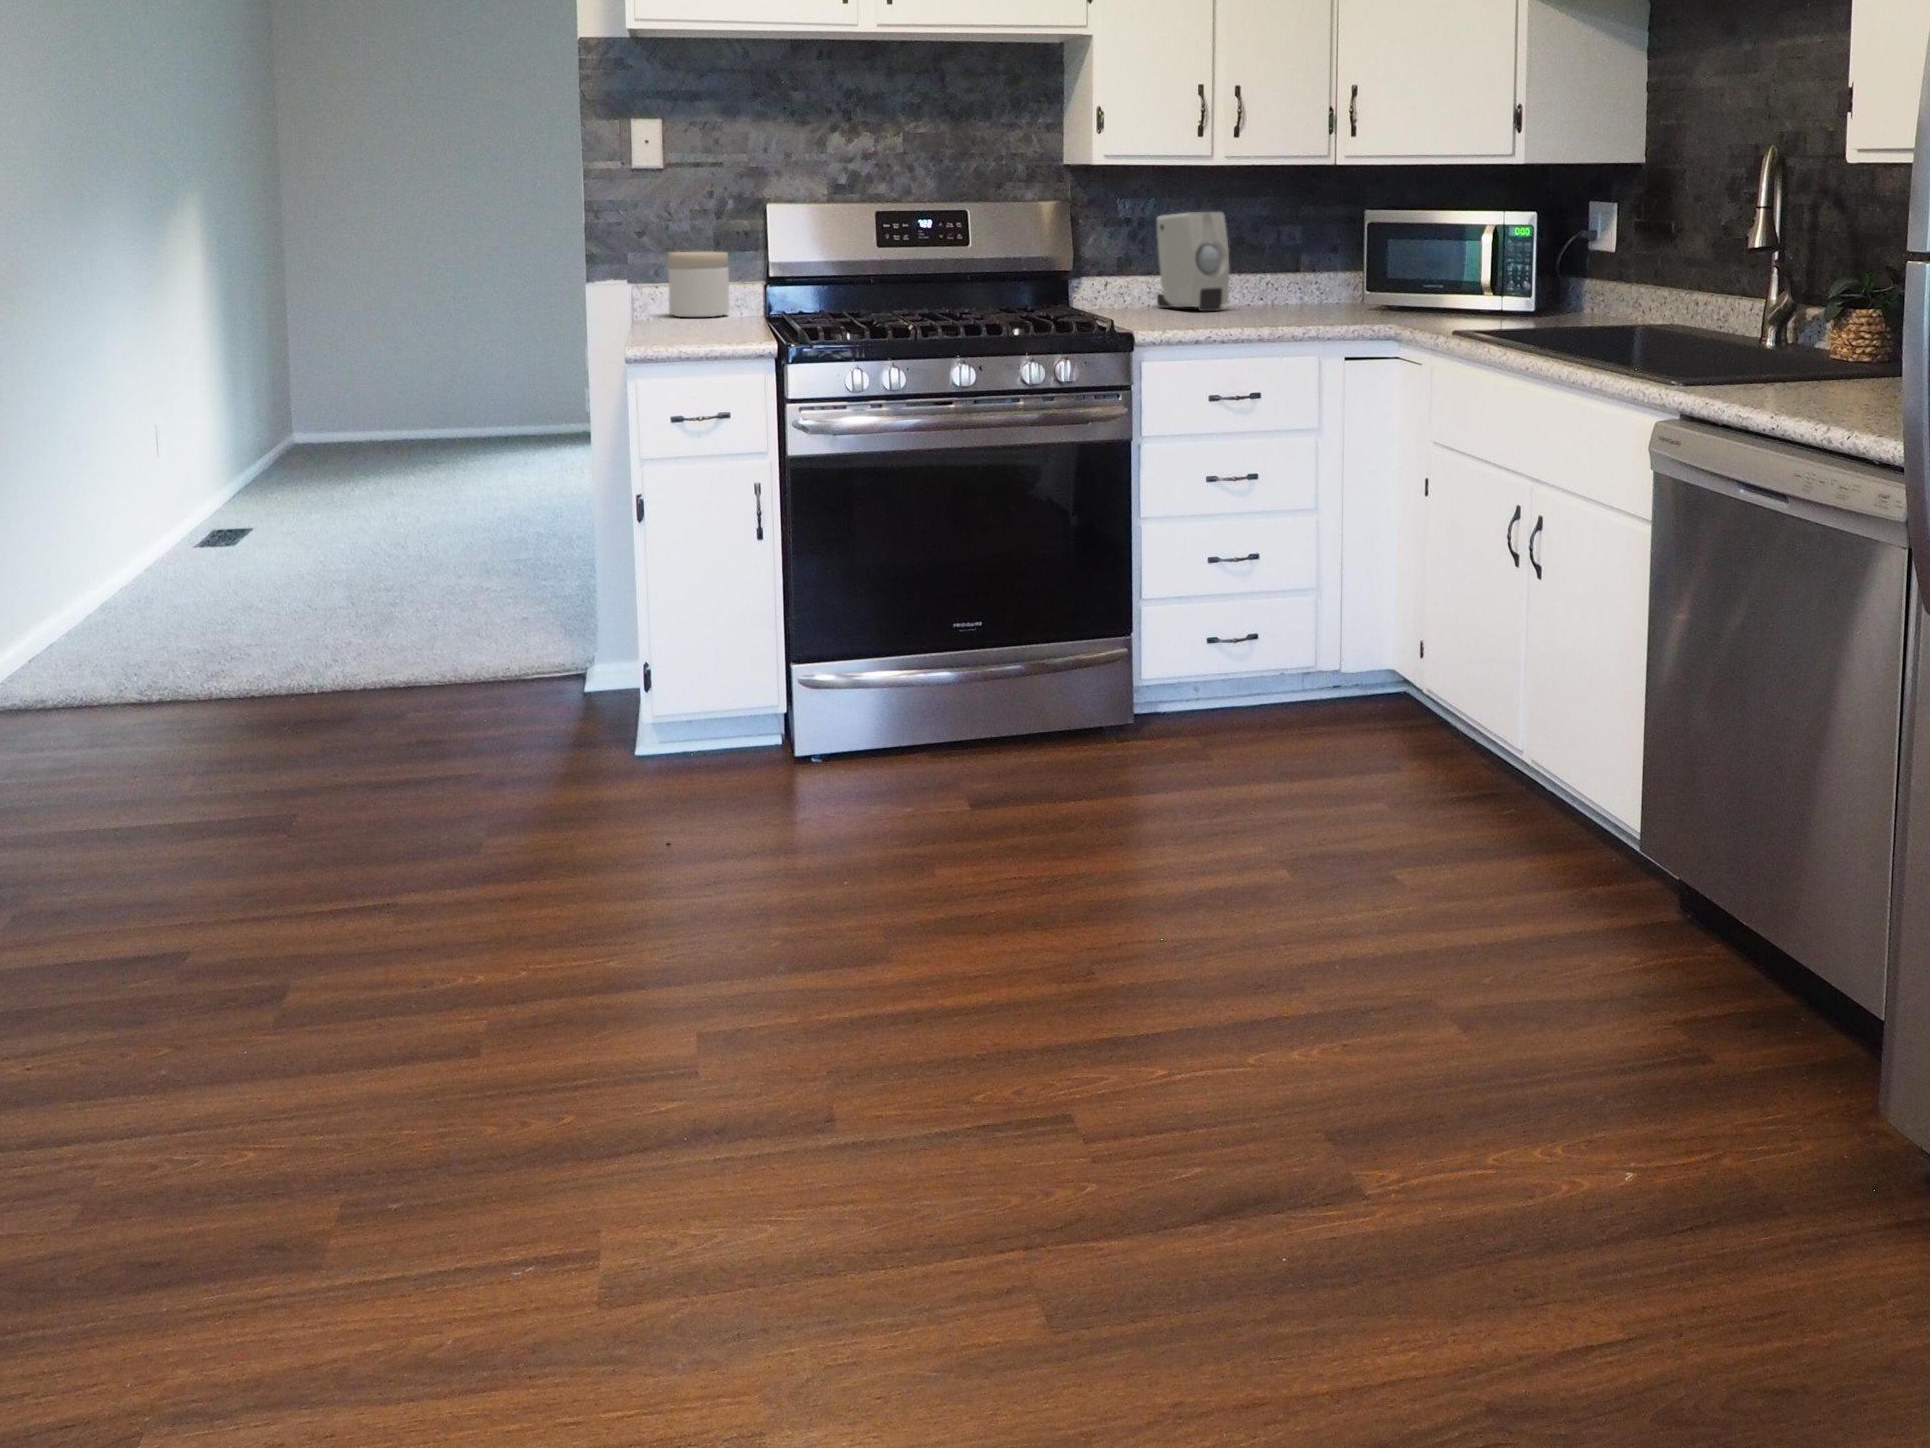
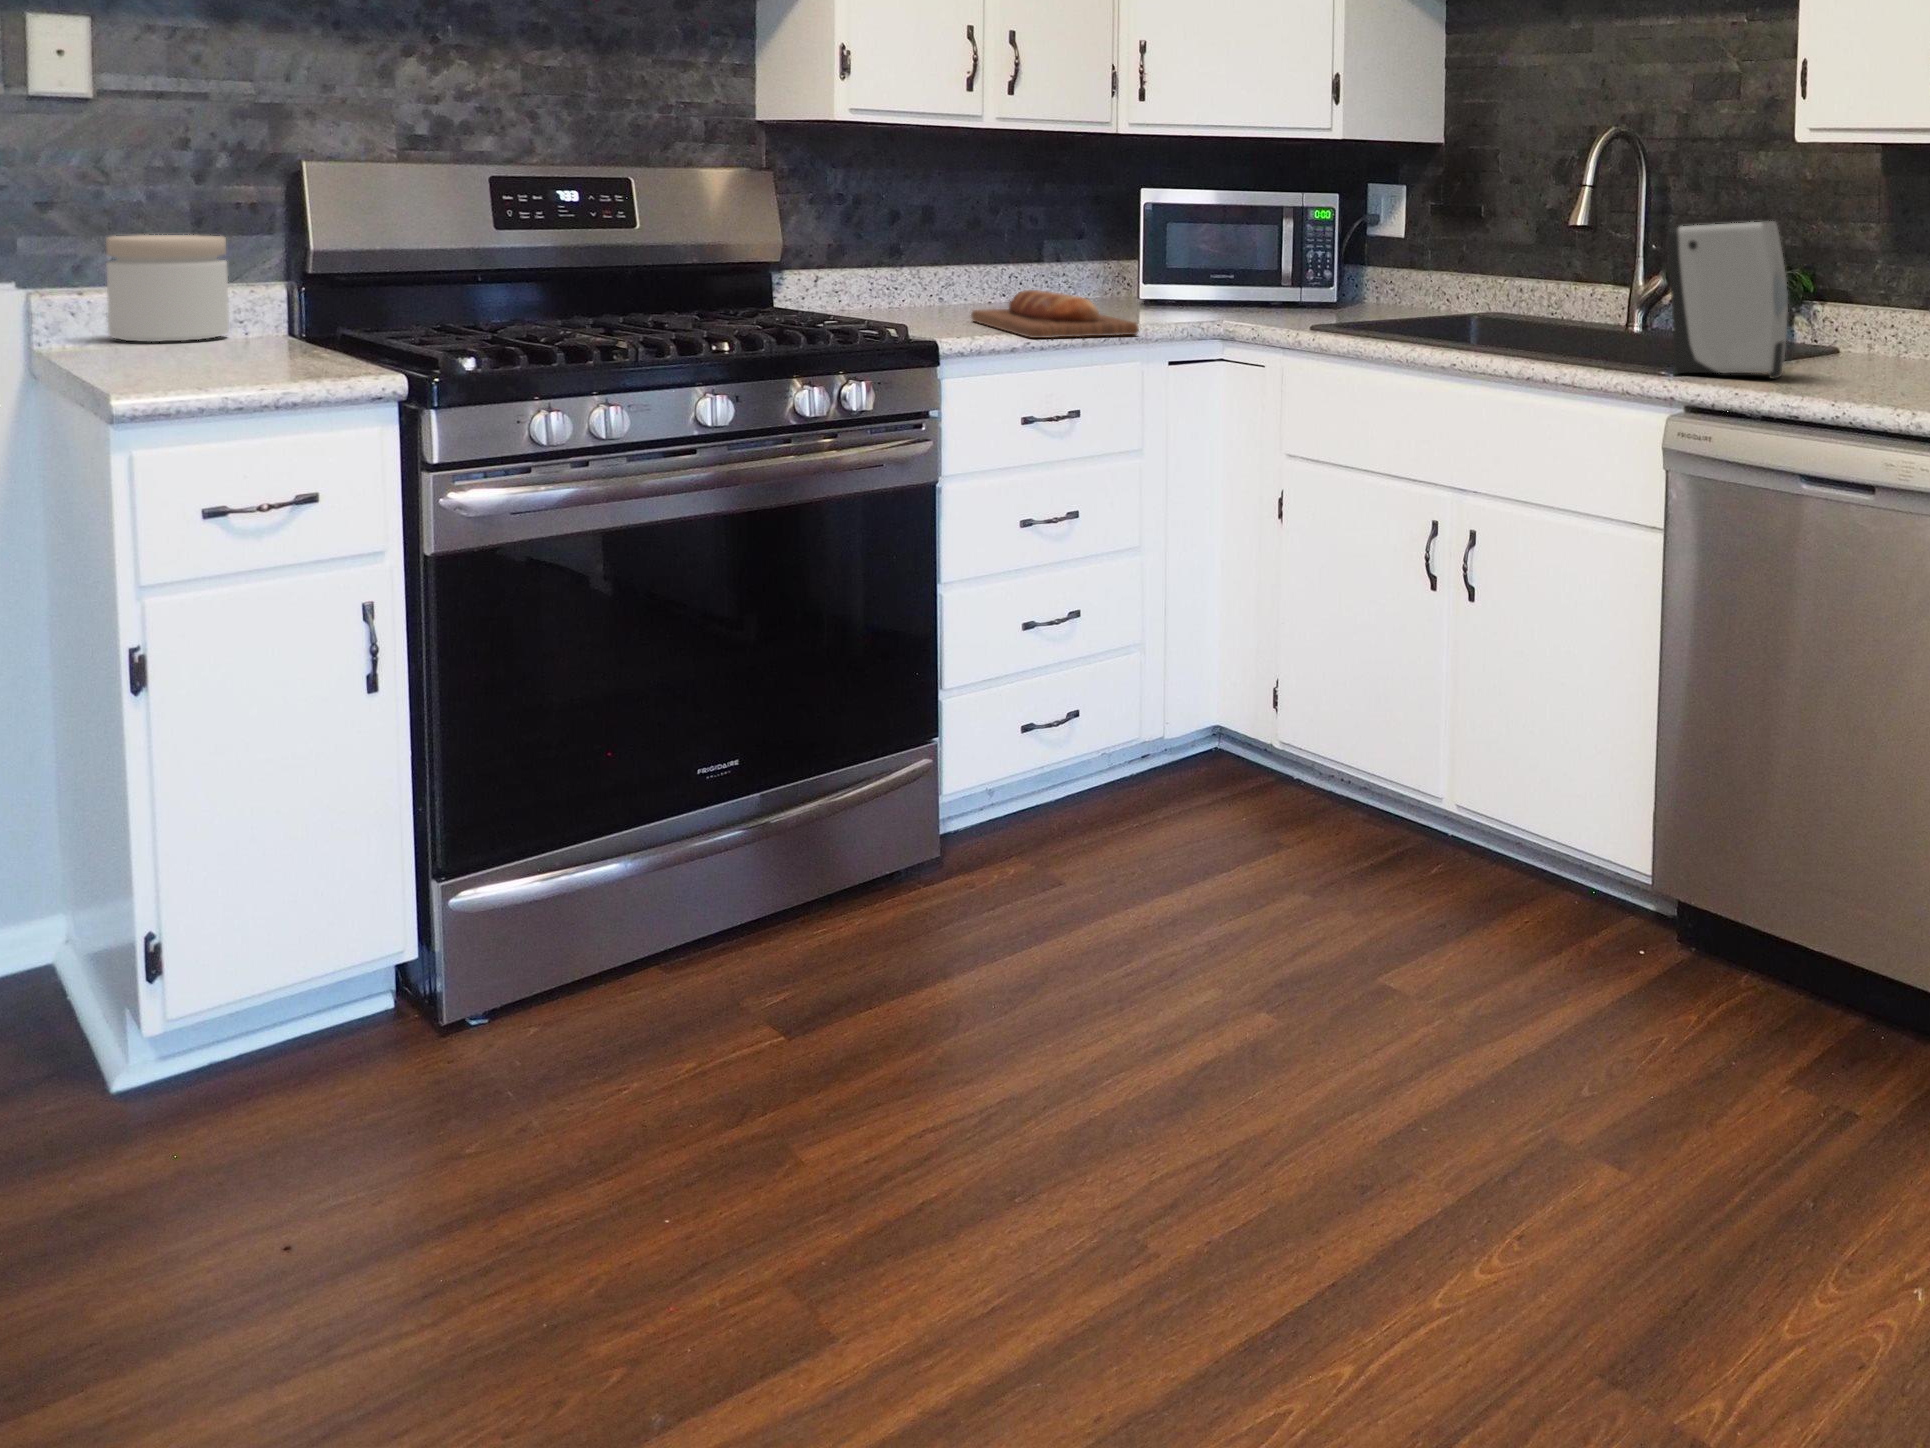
soap dispenser: present [1157,212,1229,311] -> present [1668,221,1788,379]
bread loaf: none [1197,295,1298,333] -> present [971,290,1139,338]

